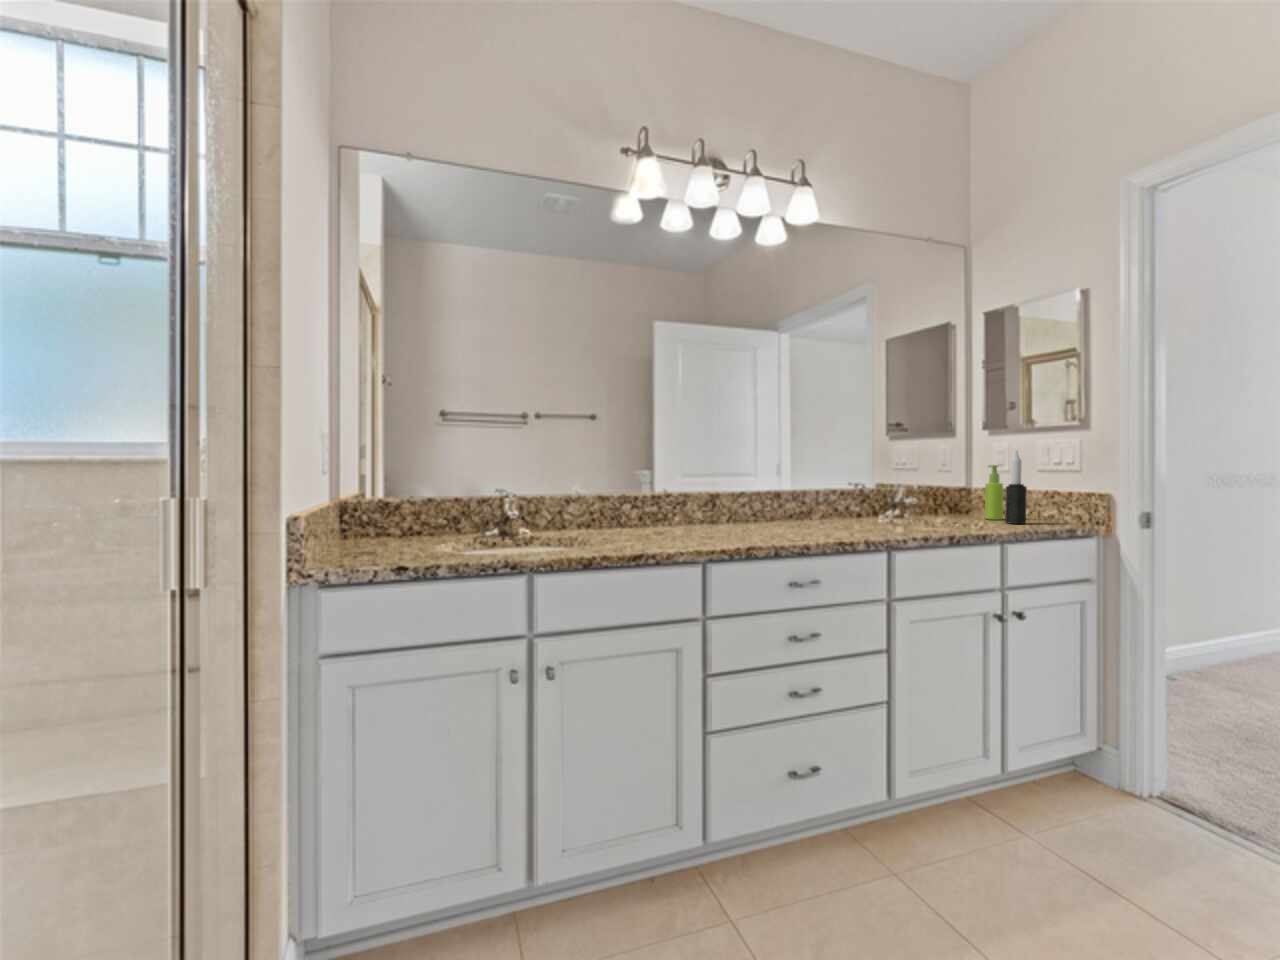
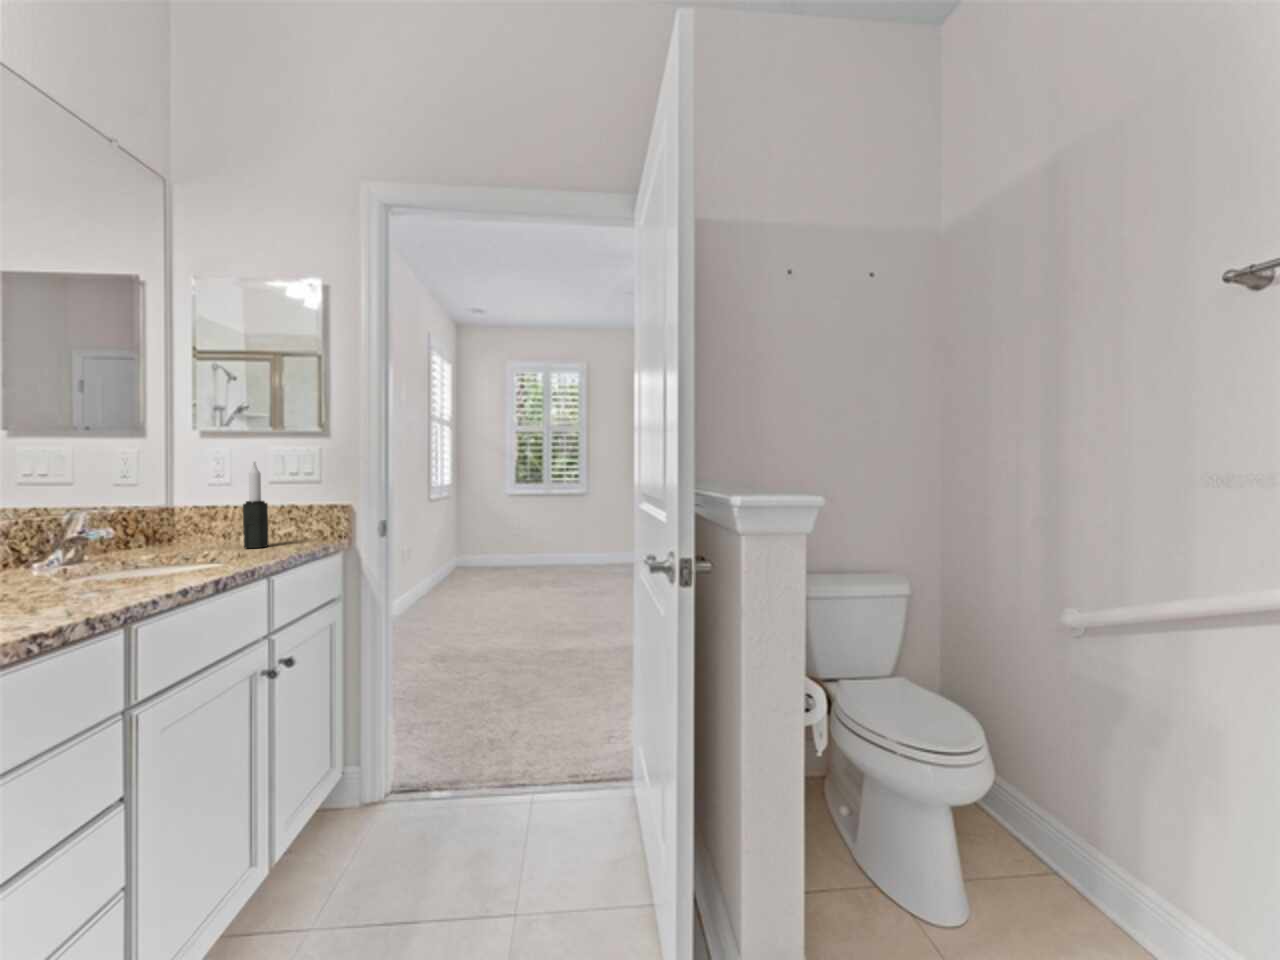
soap dispenser: present [985,465,1003,520] -> none [204,478,229,545]

